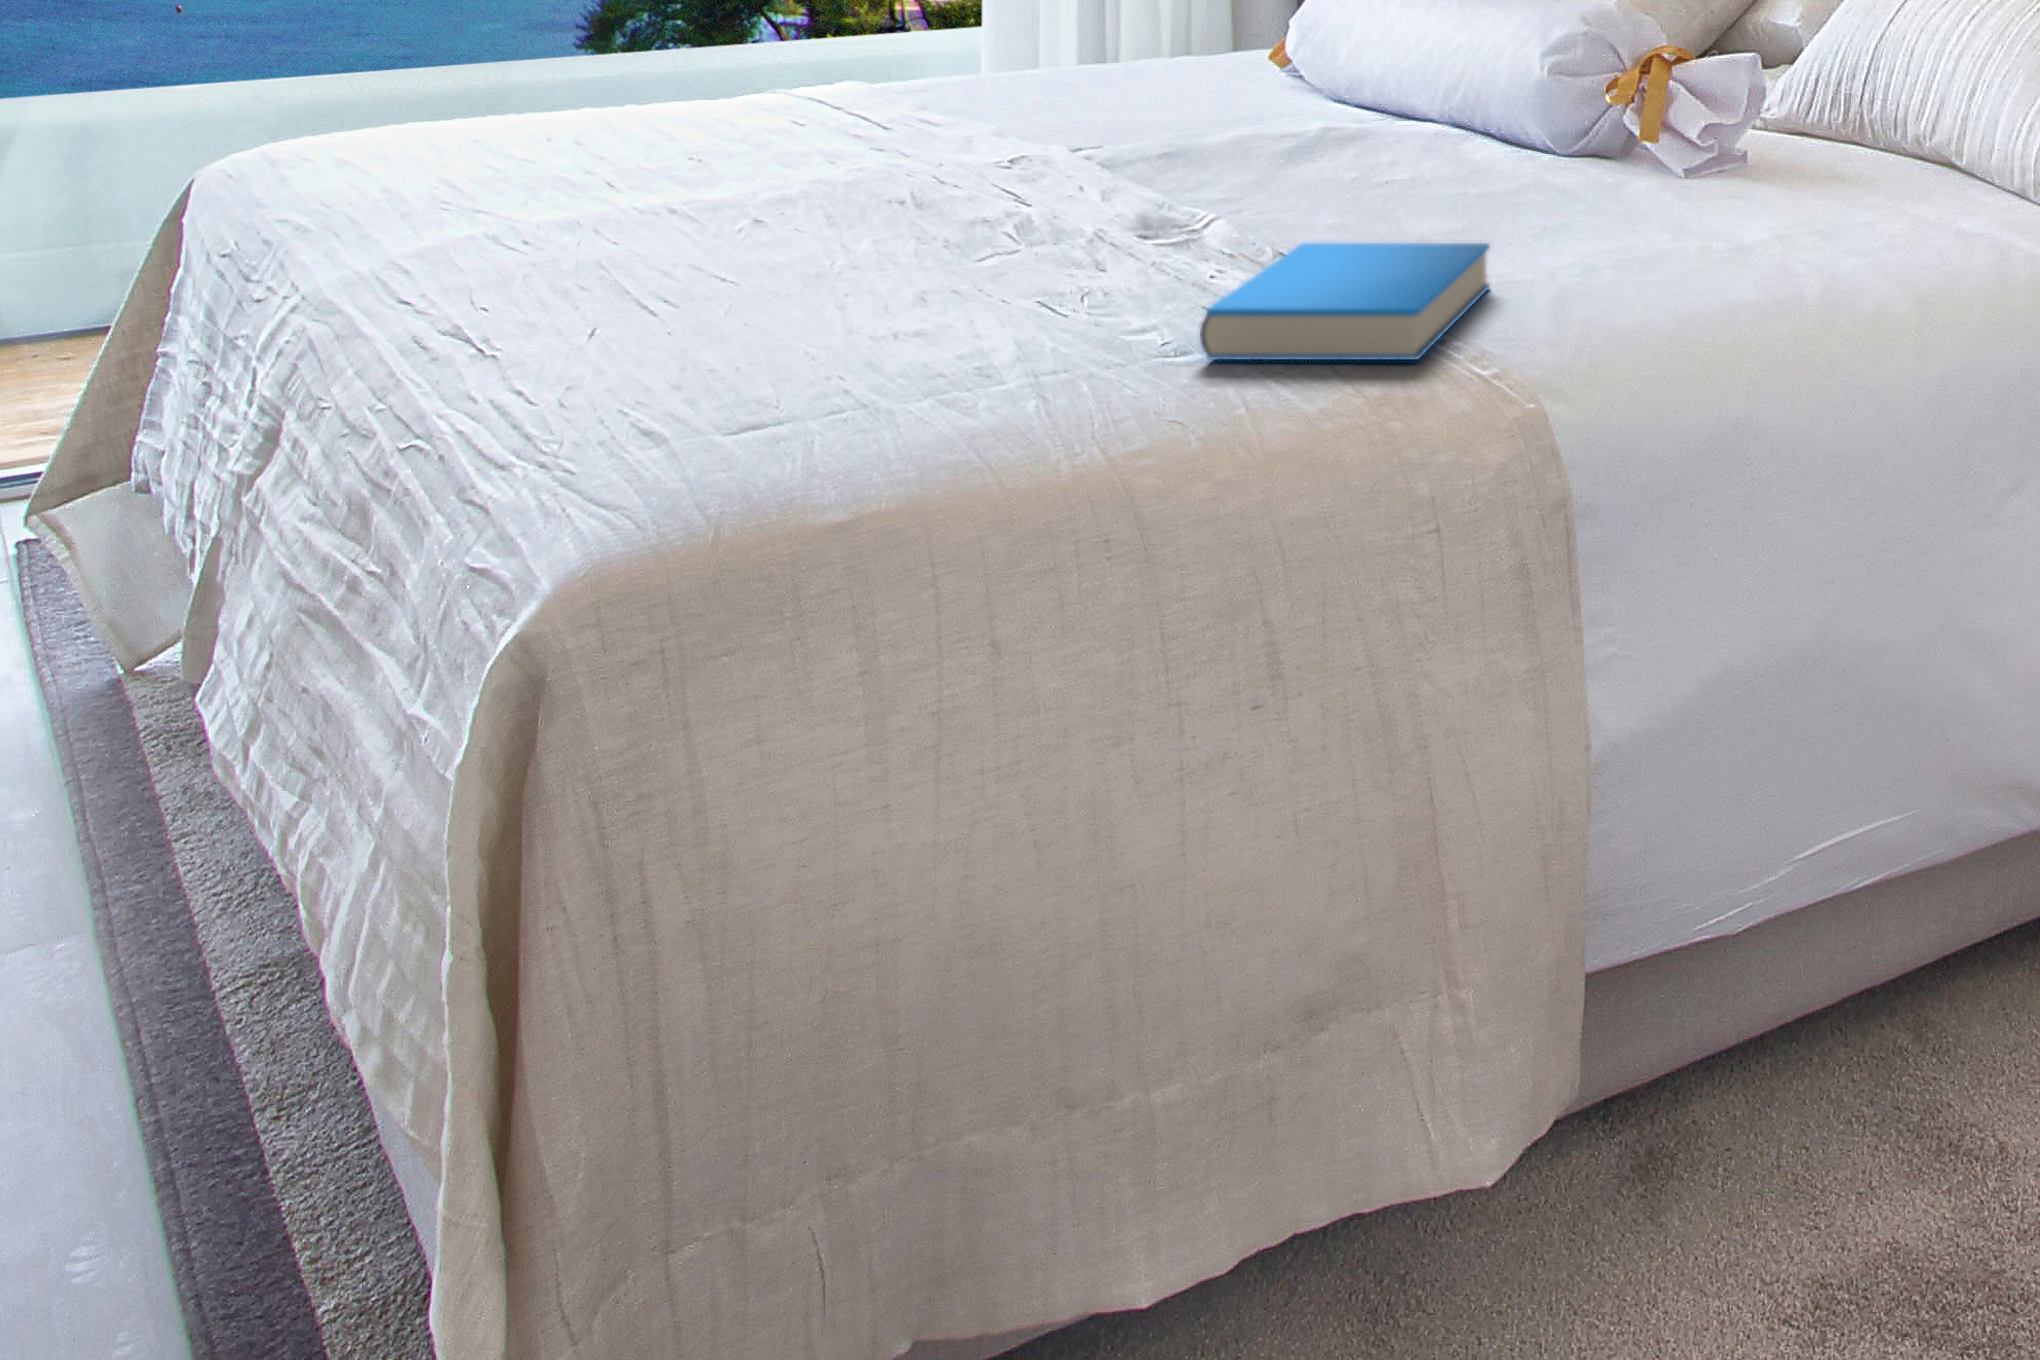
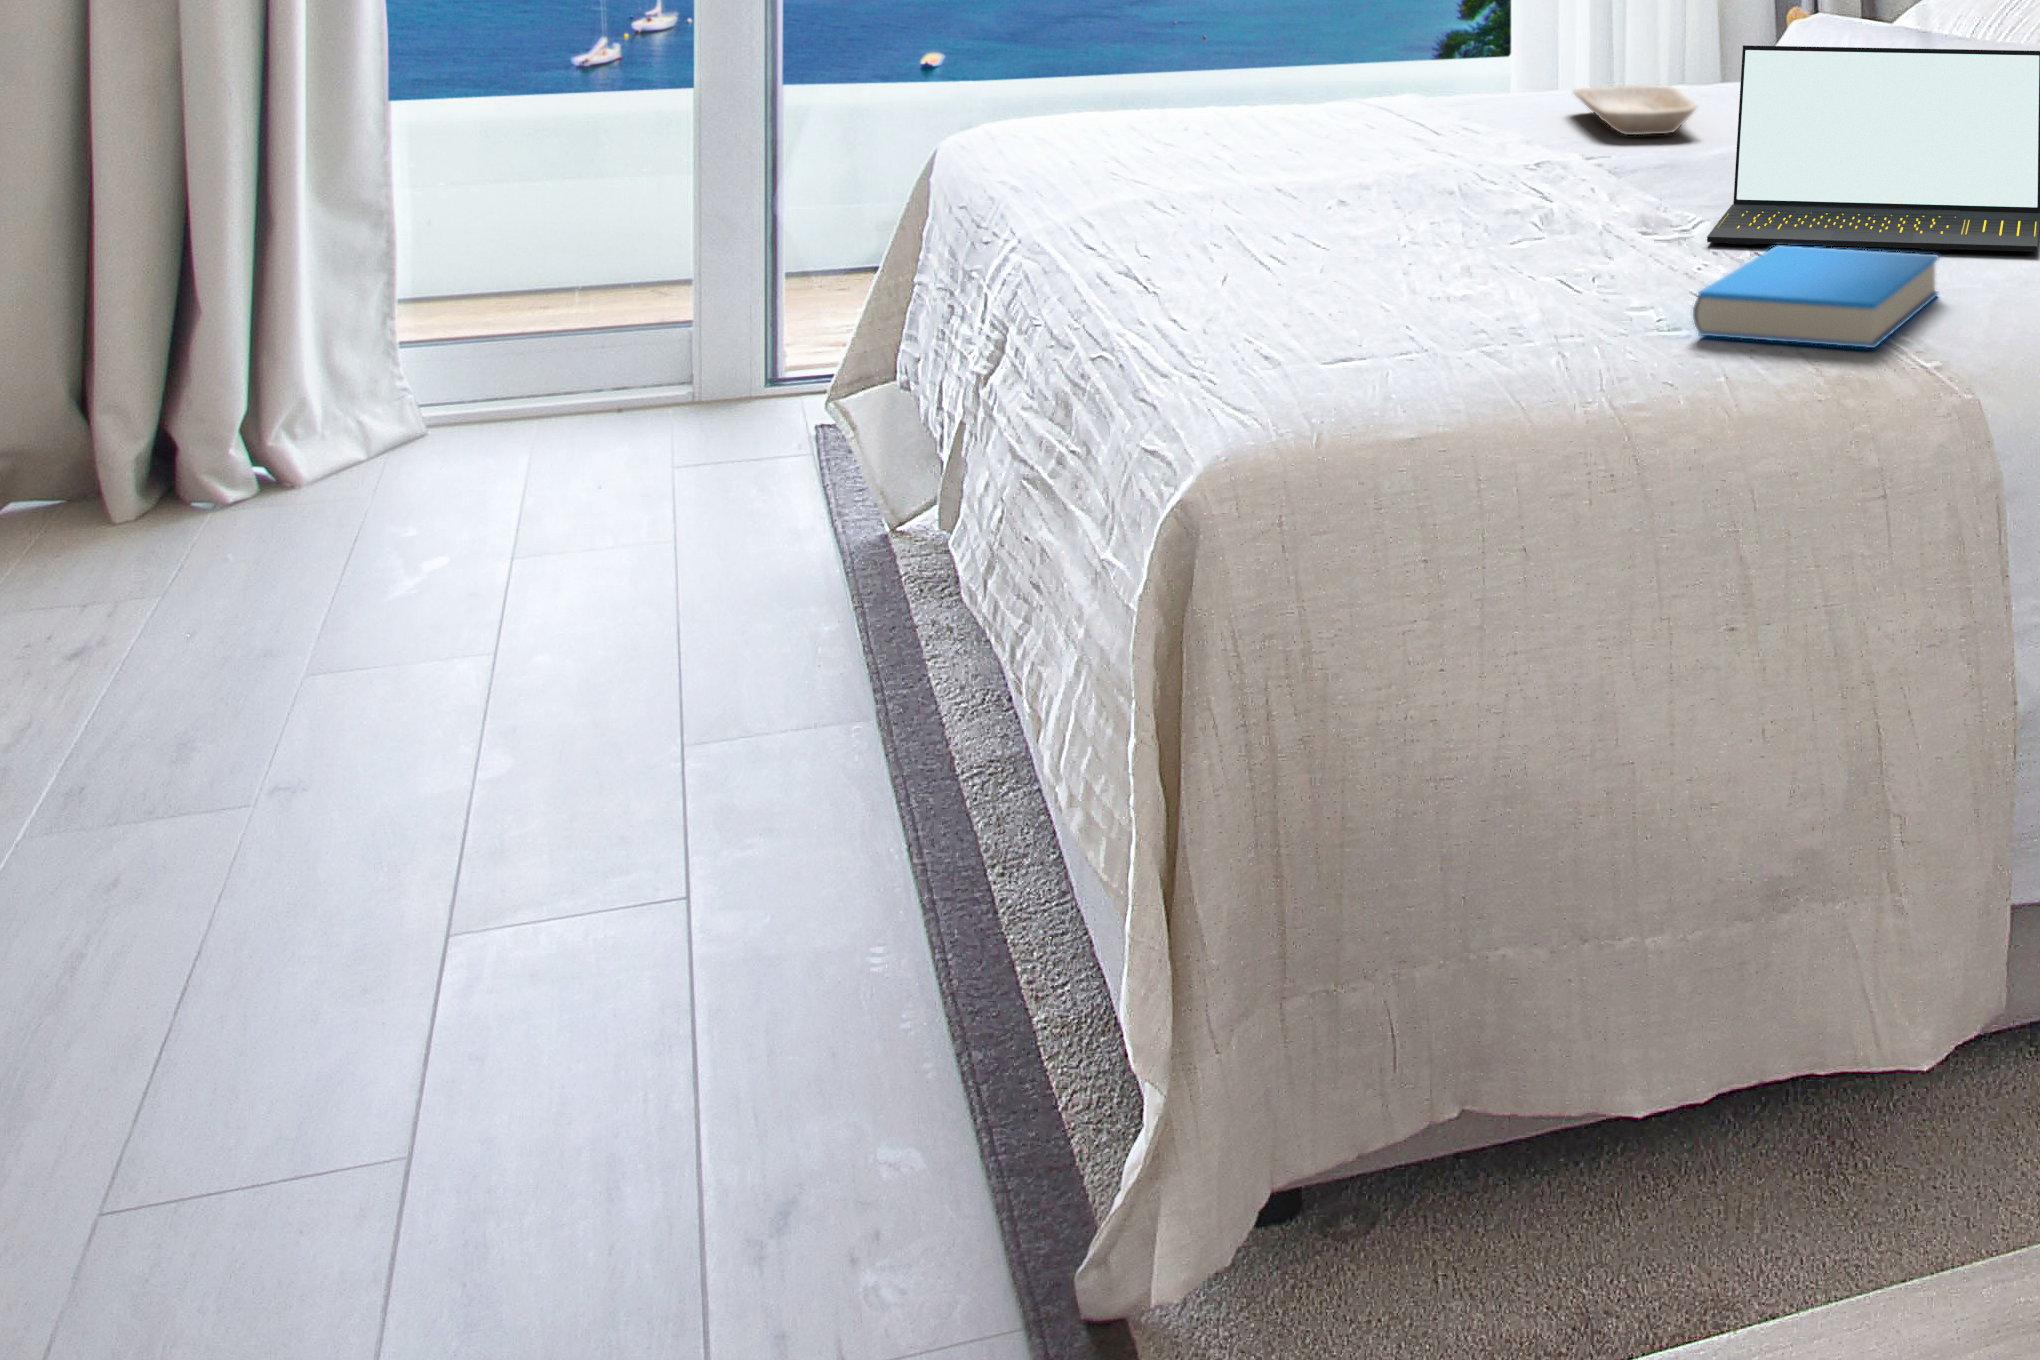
laptop: none [1219,7,1601,241] -> present [1707,45,2040,252]
tray: none [1061,55,1210,114] -> present [1574,85,1697,135]

